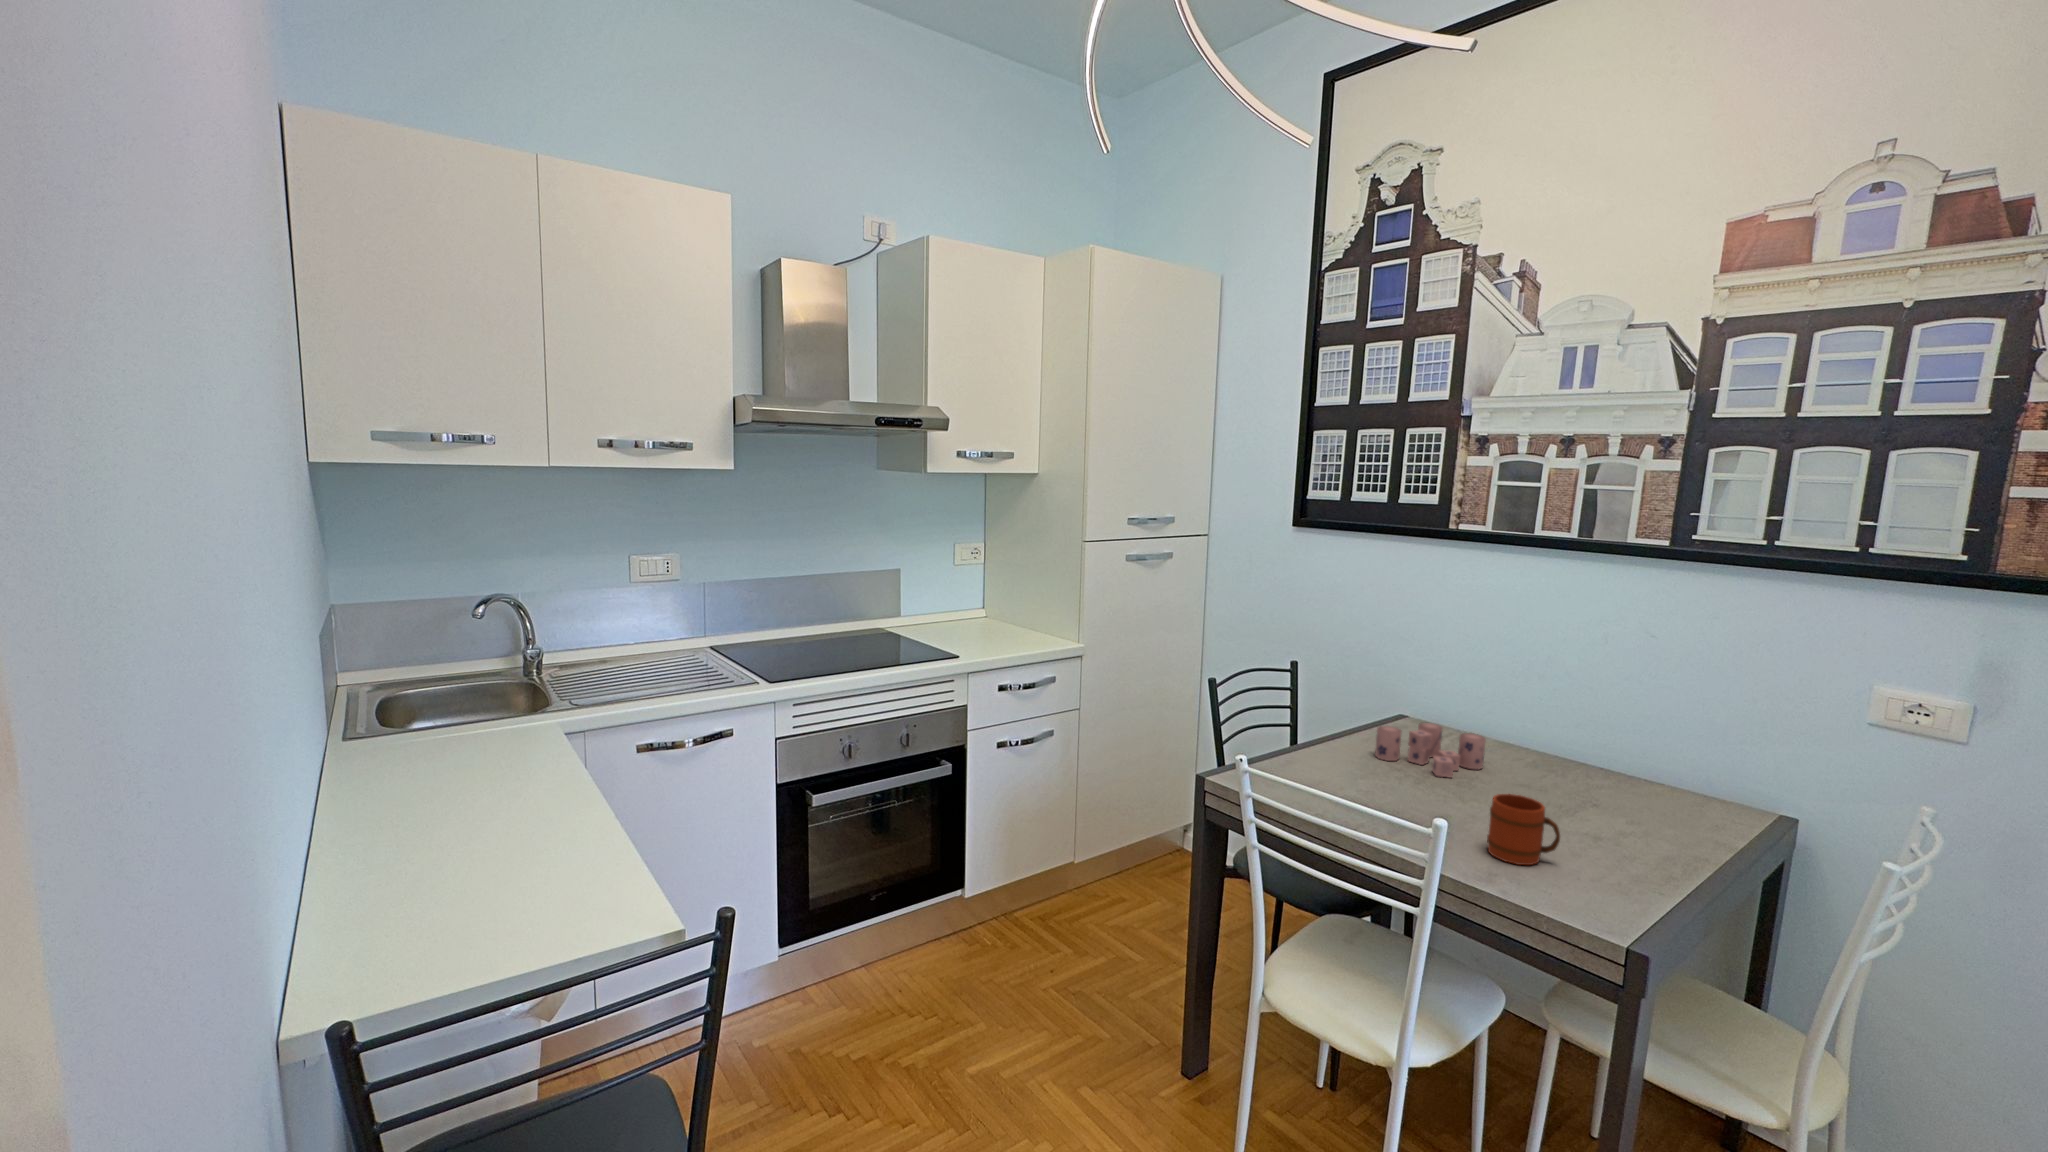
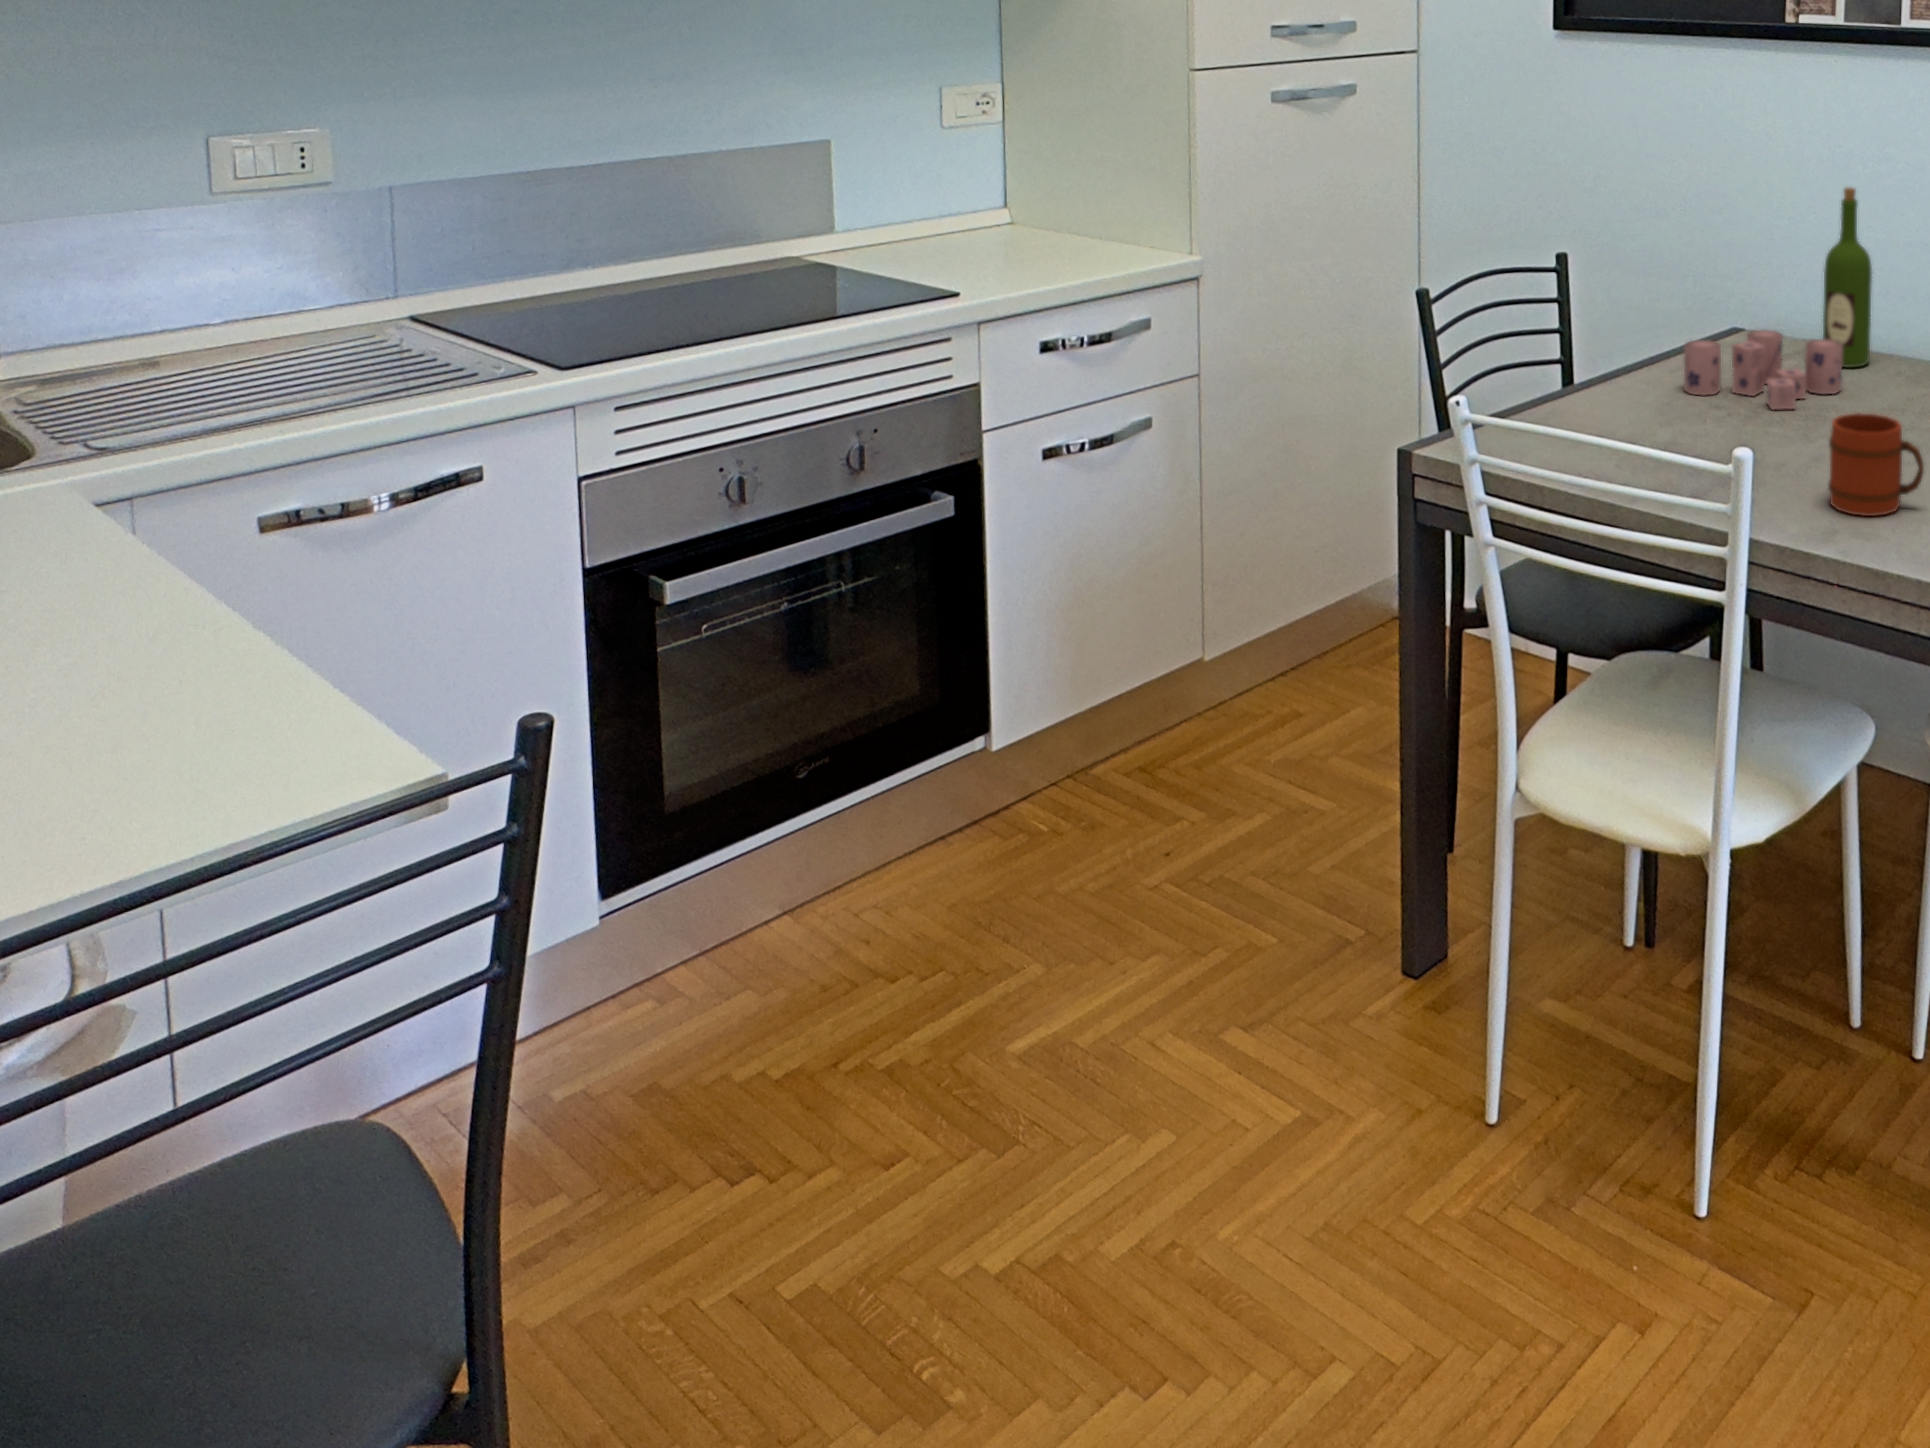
wine bottle: none [1467,637,1506,752] -> present [1823,187,1872,367]

